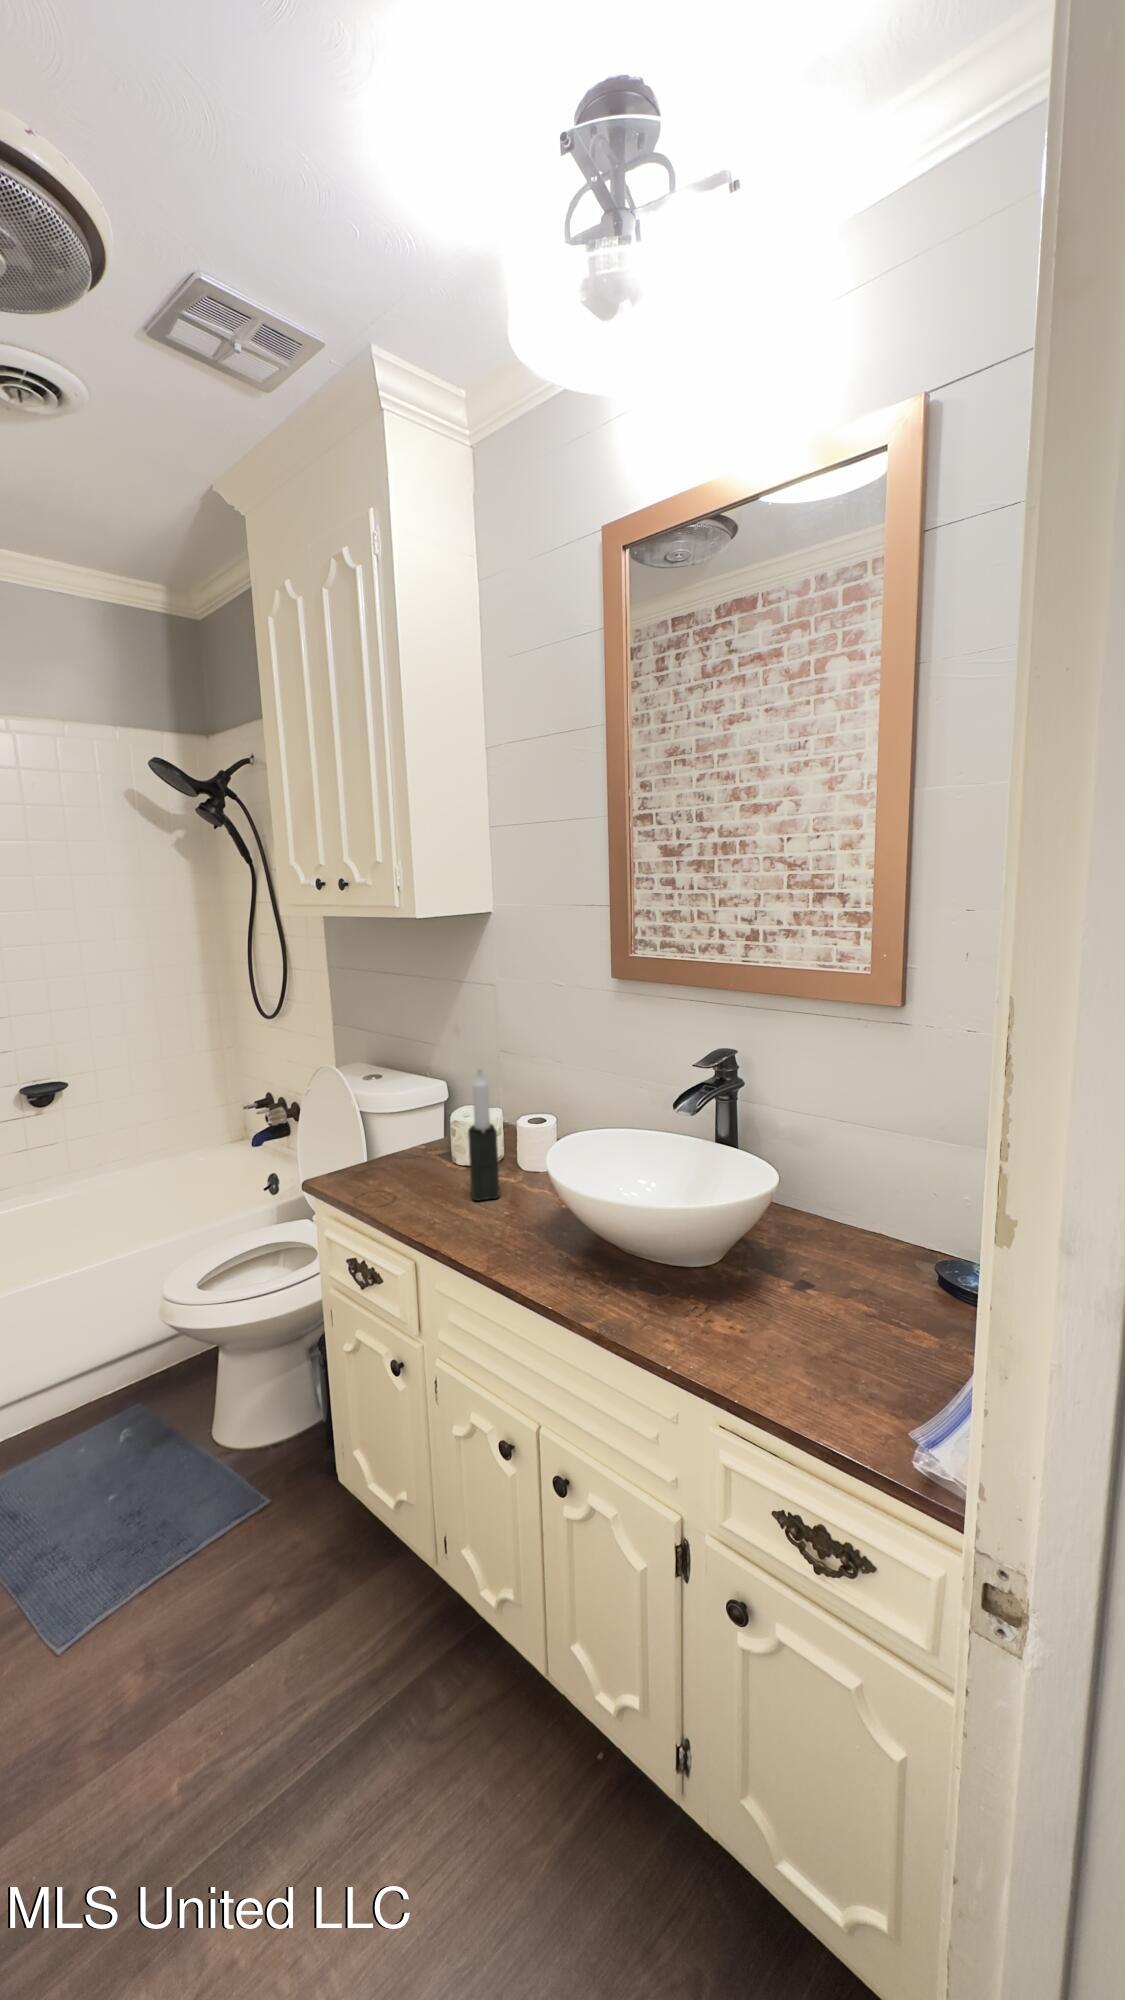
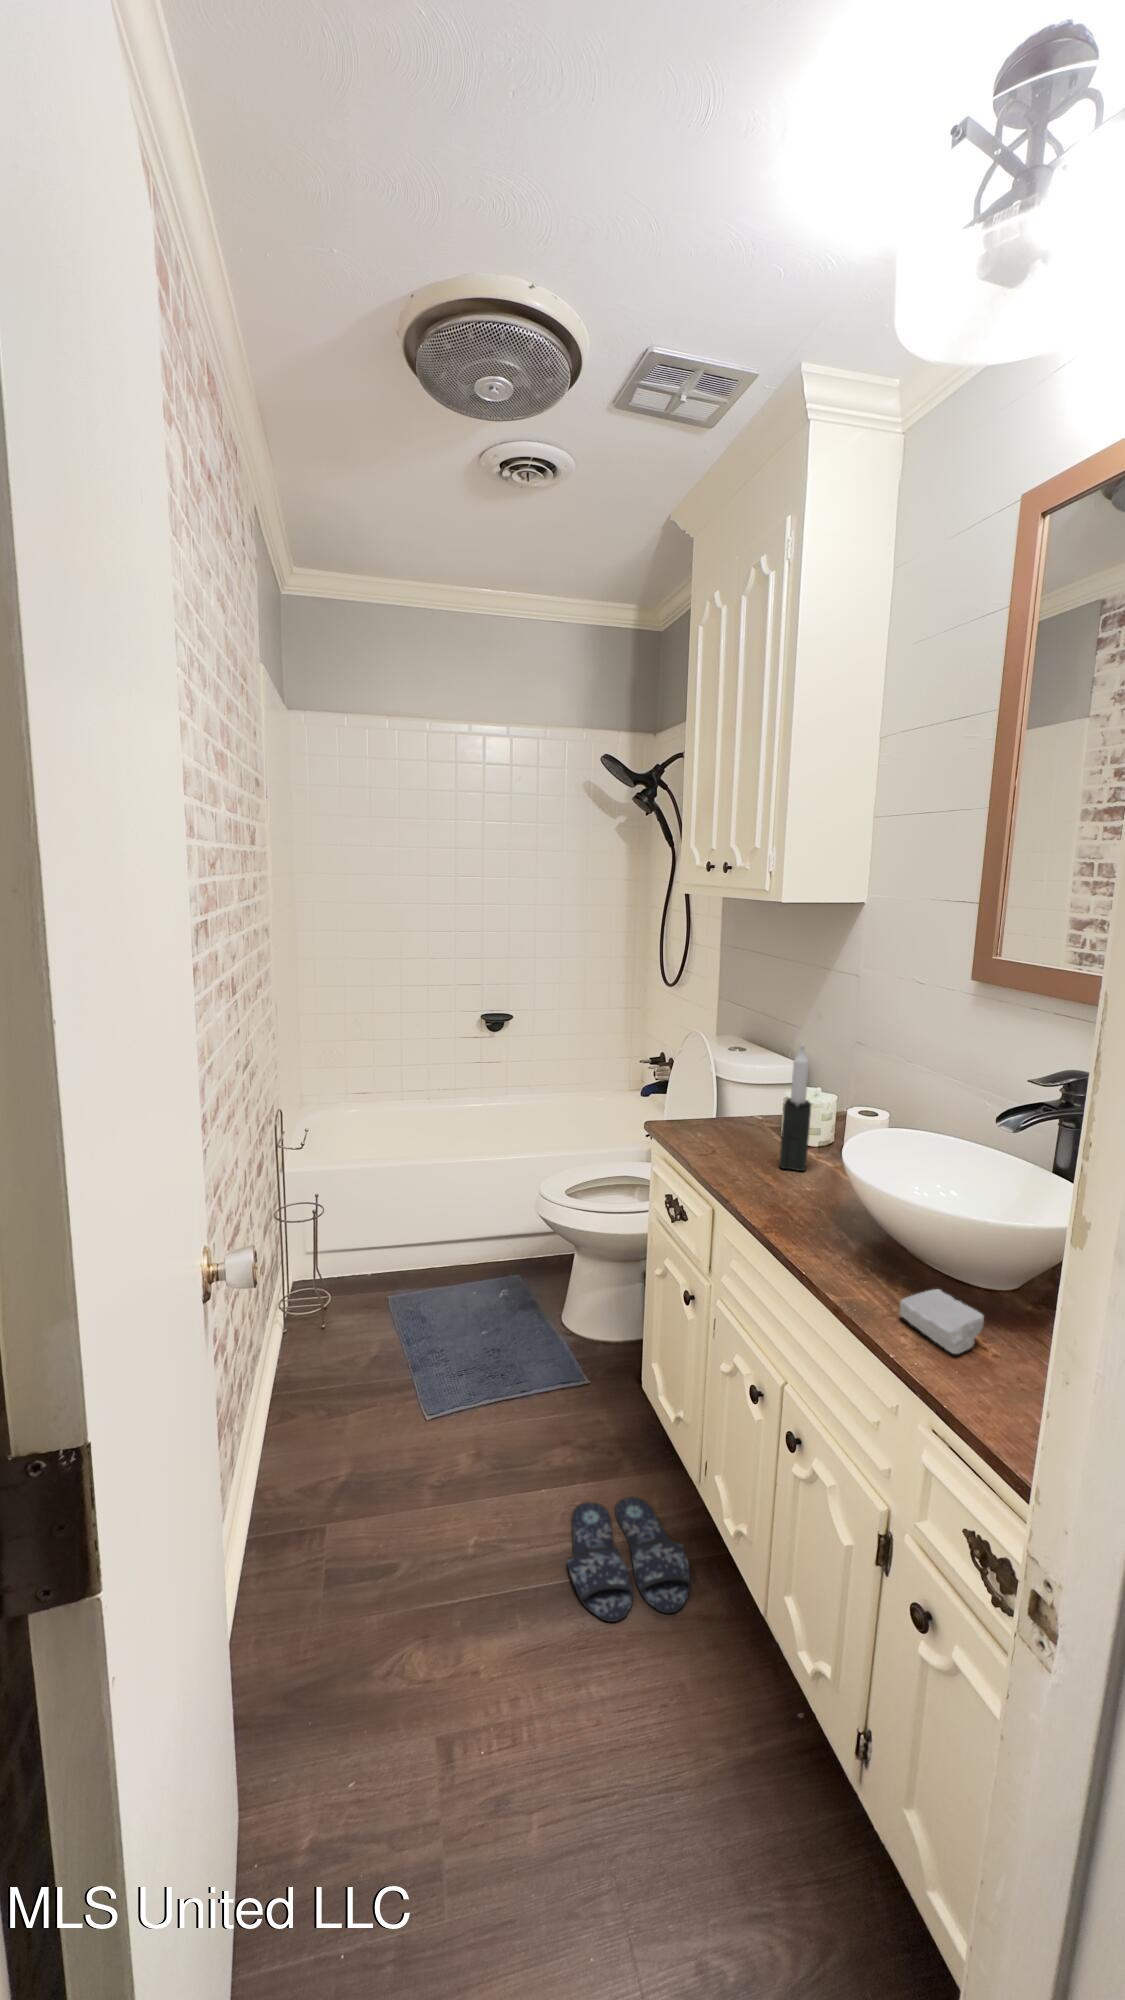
soap bar: none [657,1286,732,1345] -> present [900,1289,984,1354]
slippers: none [295,1615,453,1786] -> present [567,1497,690,1622]

